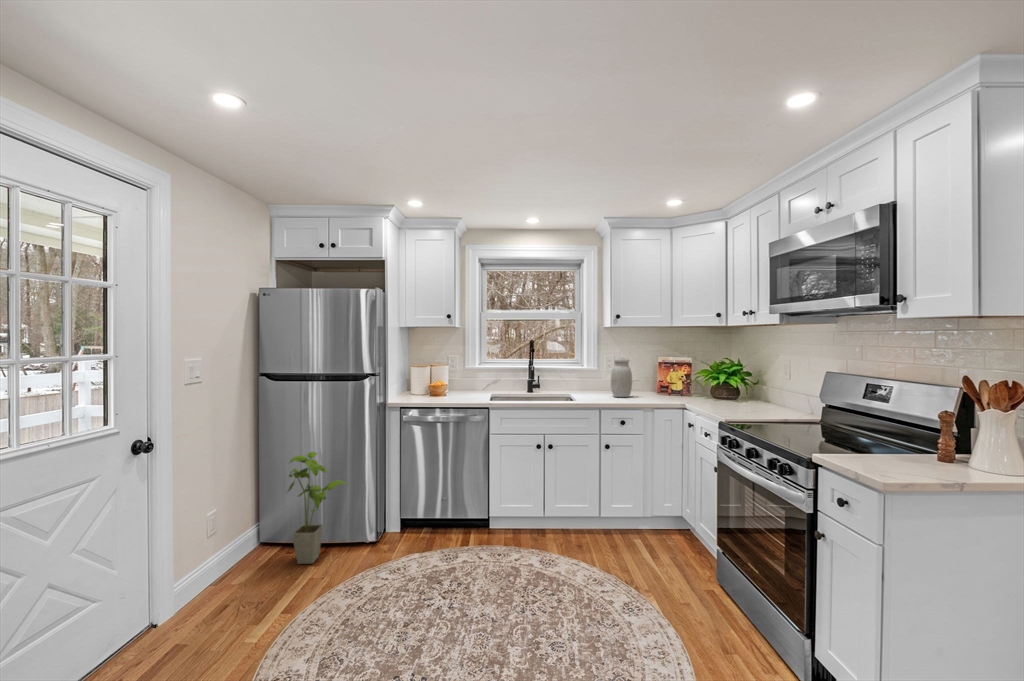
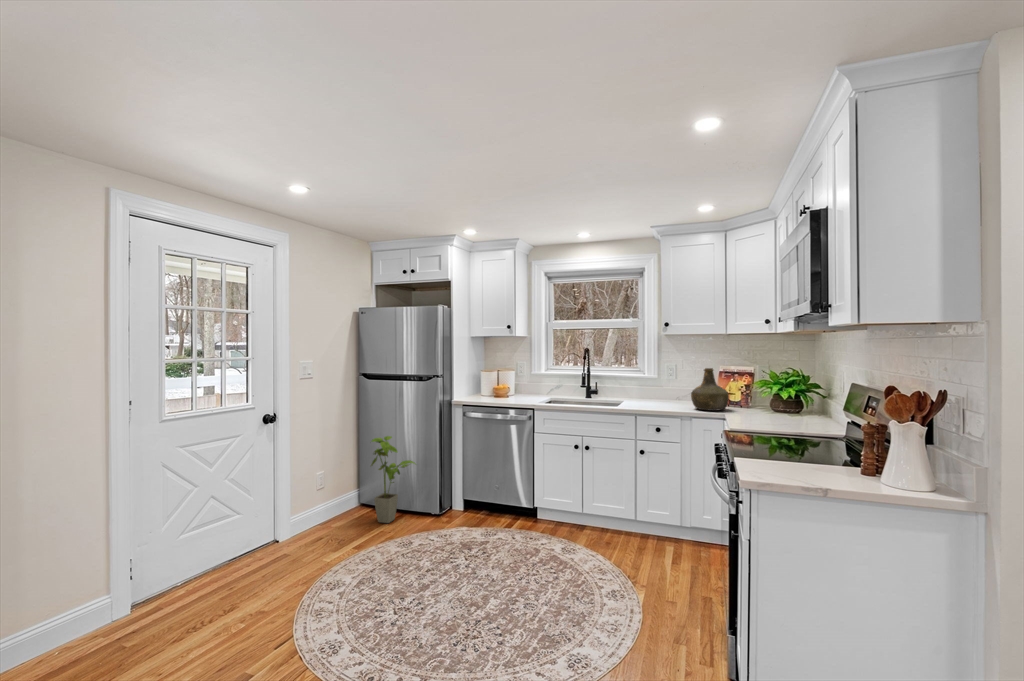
jar: present [611,358,632,397] -> none [661,366,683,405]
bottle: none [648,359,685,402] -> present [691,368,729,411]

